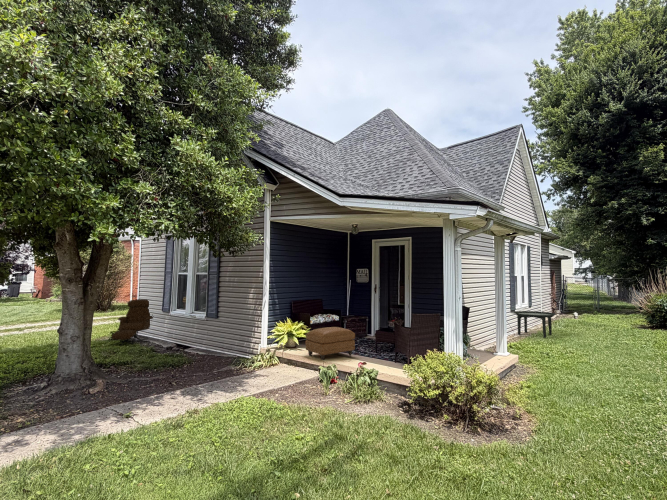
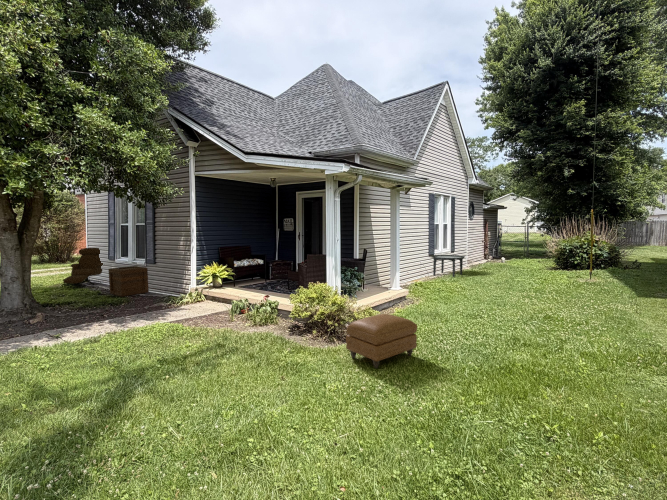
wooden crate: none [165,321,208,357] -> present [109,266,149,297]
ottoman: present [305,327,355,360] -> present [346,314,417,368]

